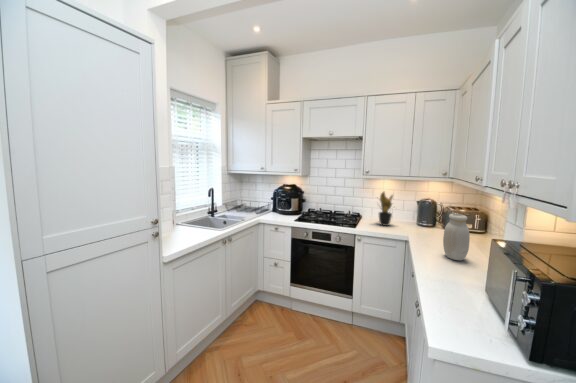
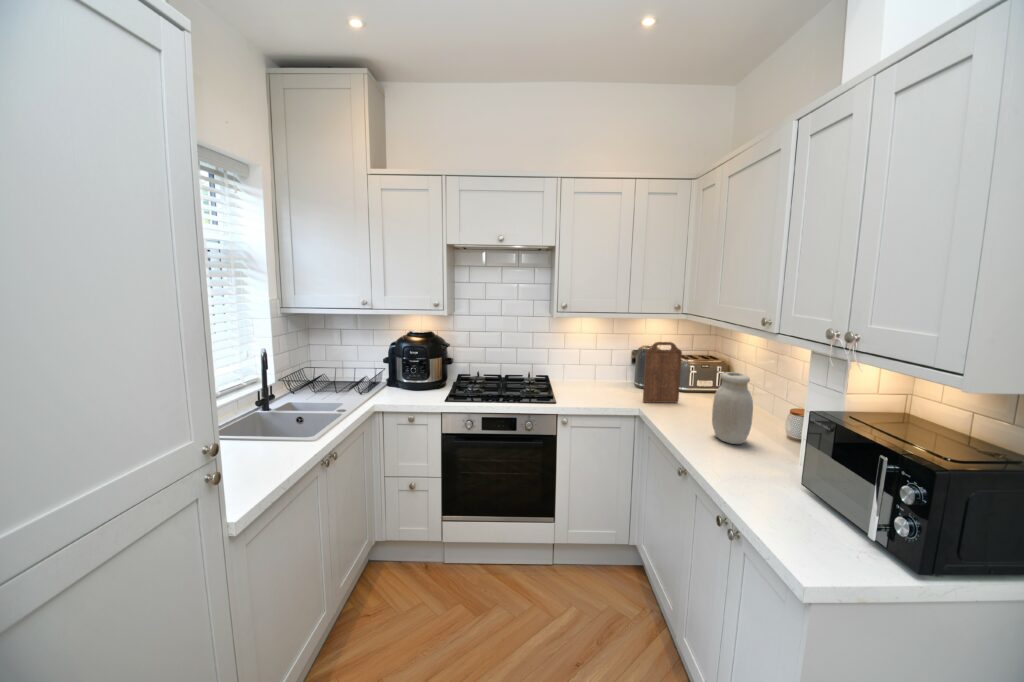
potted plant: present [379,192,393,226] -> none [577,334,614,394]
cutting board: none [413,195,442,236] -> present [643,342,682,403]

